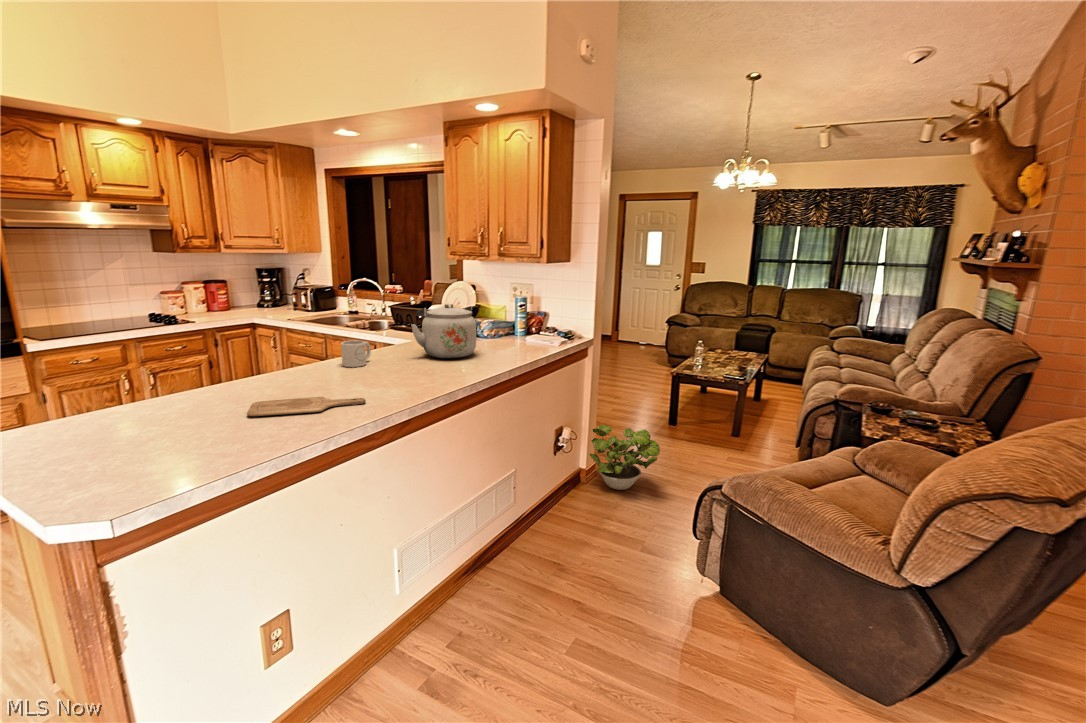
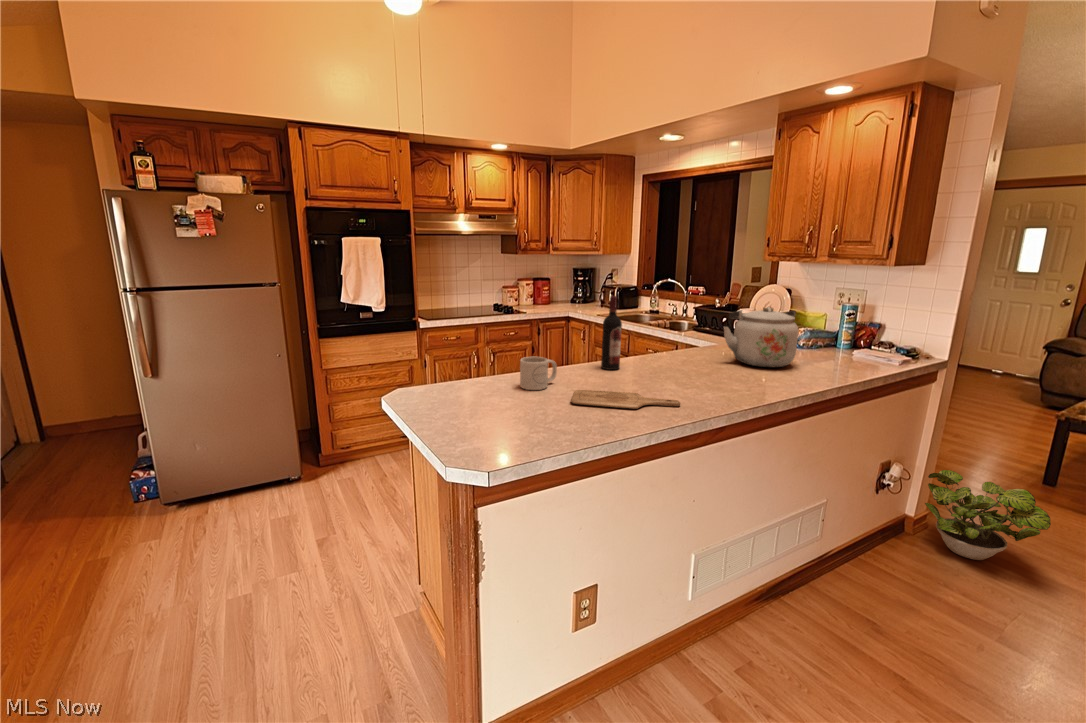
wine bottle: none [283,300,308,377] -> present [601,296,622,370]
mug: present [341,340,371,367] -> present [520,357,557,390]

